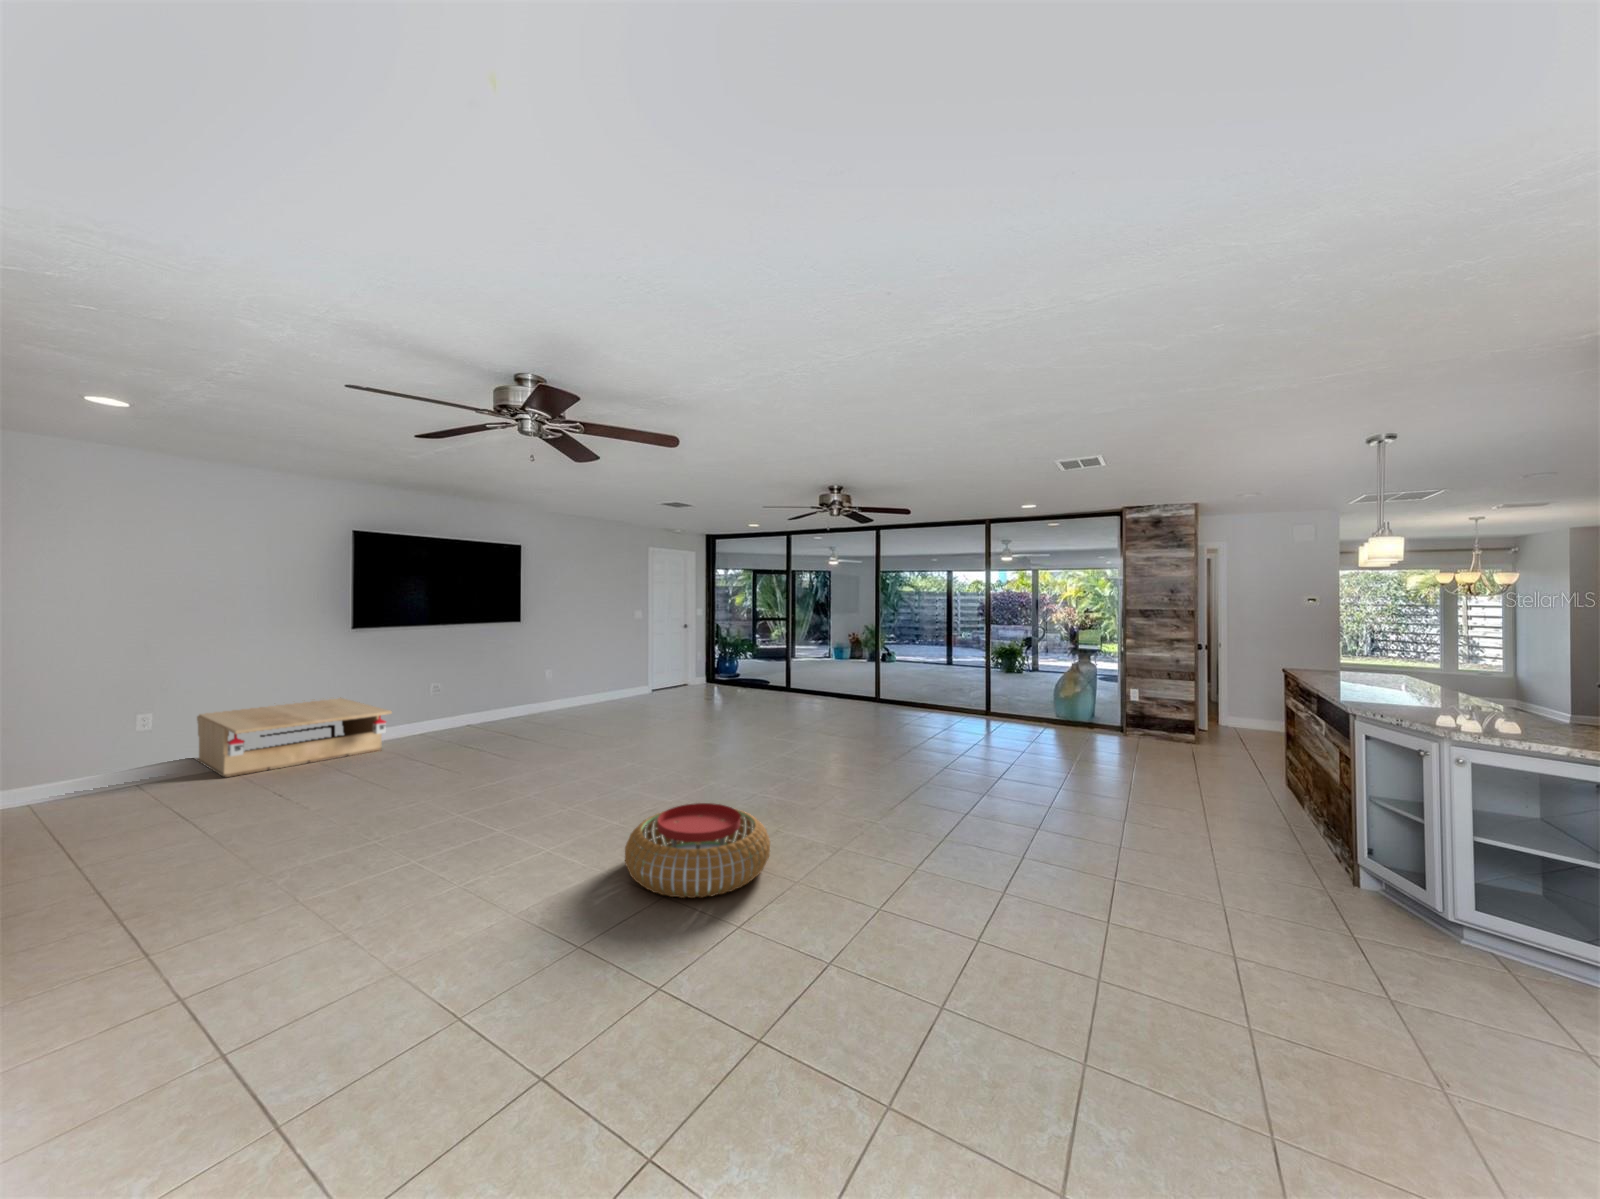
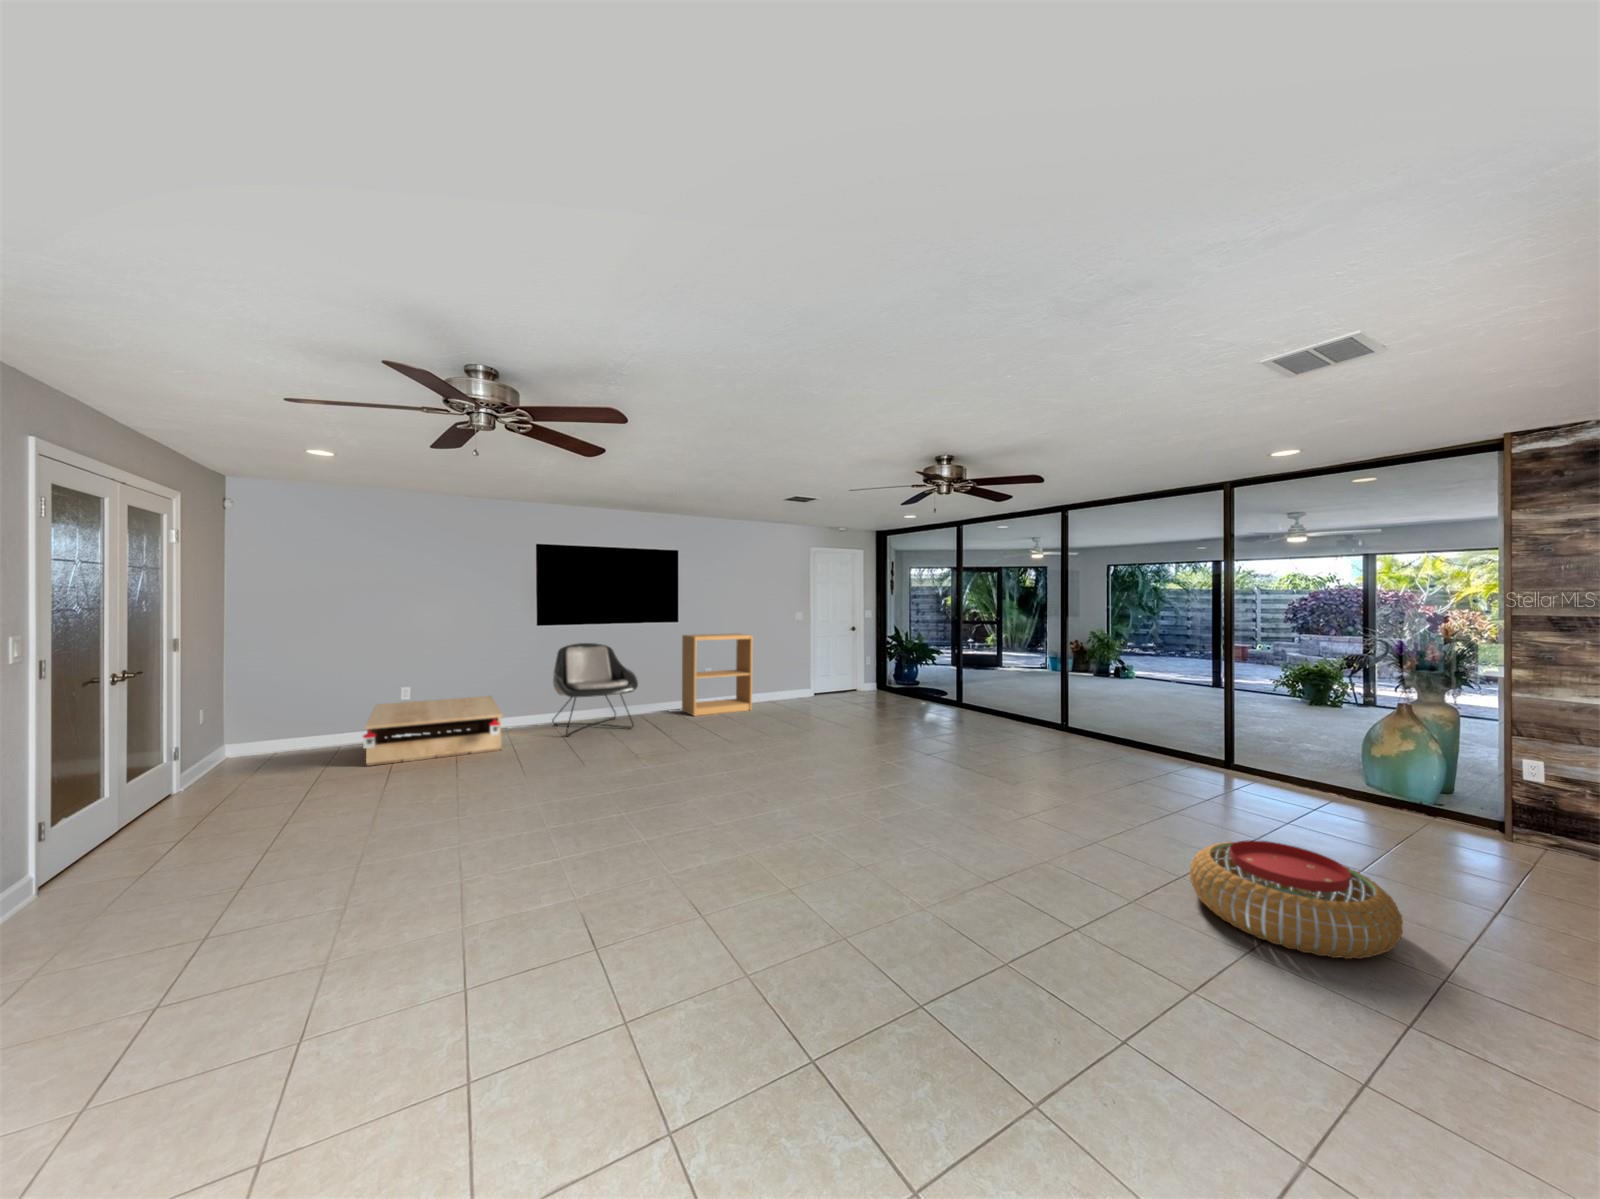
bookshelf: none [539,628,613,708] -> present [682,633,753,716]
lounge chair: none [409,638,514,733] -> present [552,643,638,736]
pouf: present [625,803,770,898] -> present [1190,840,1403,959]

